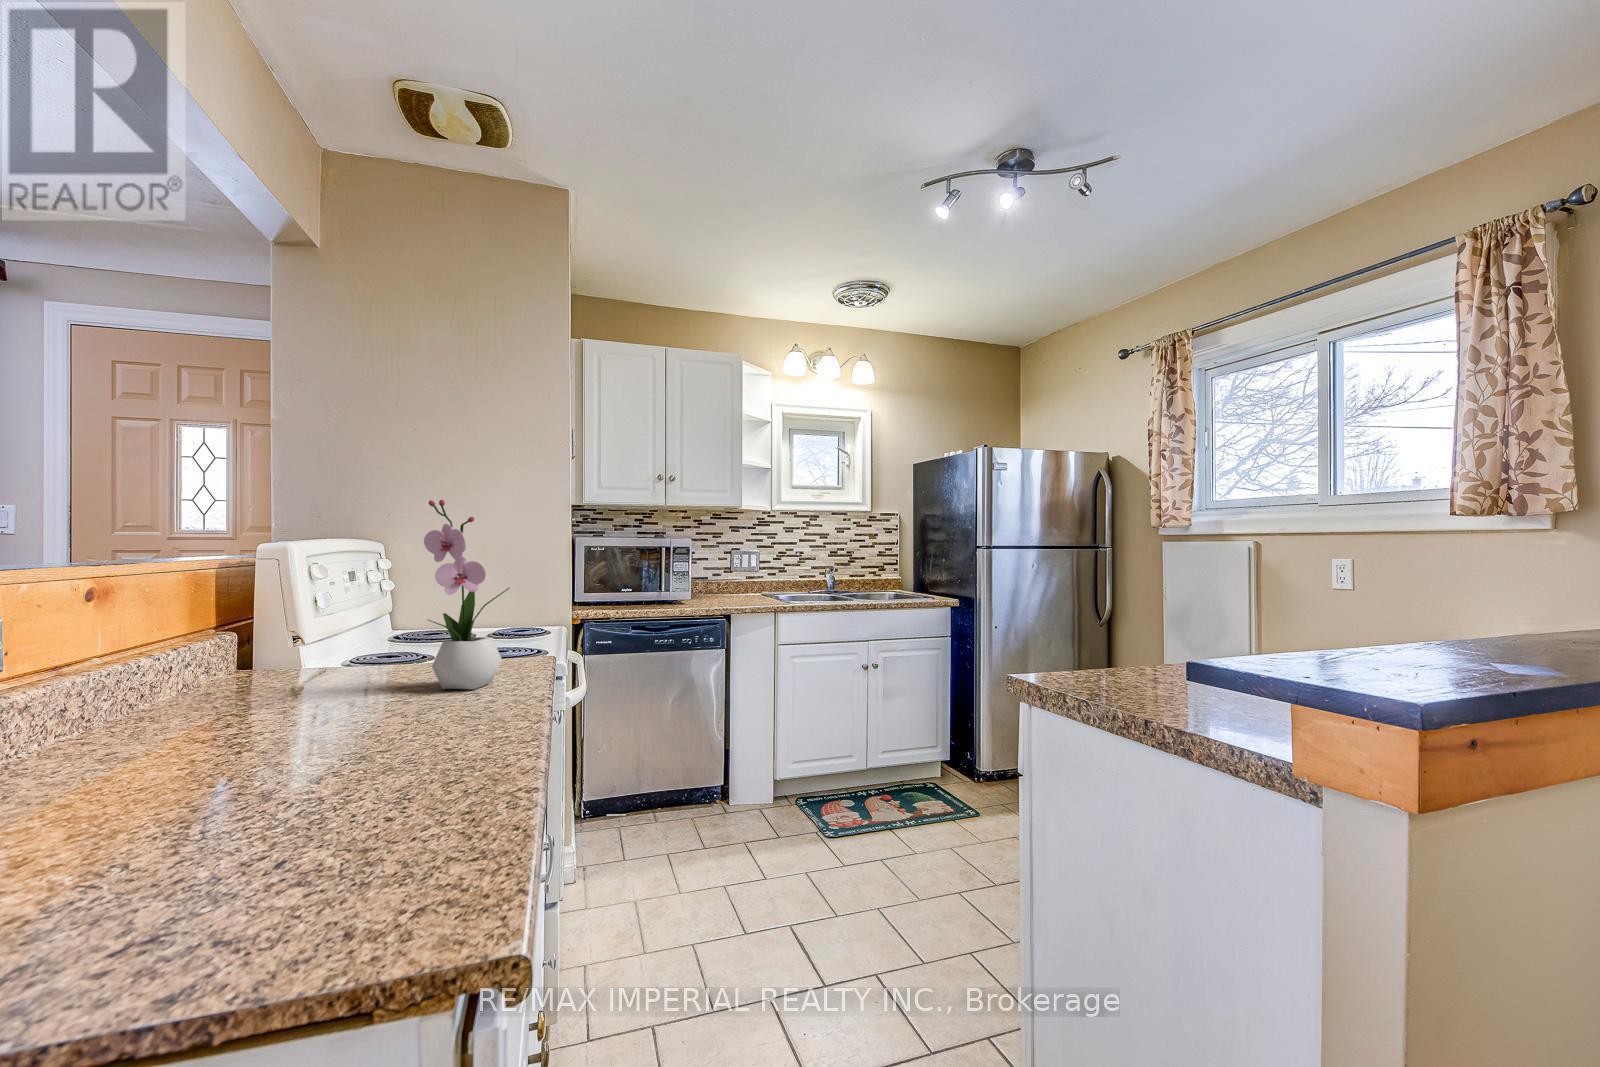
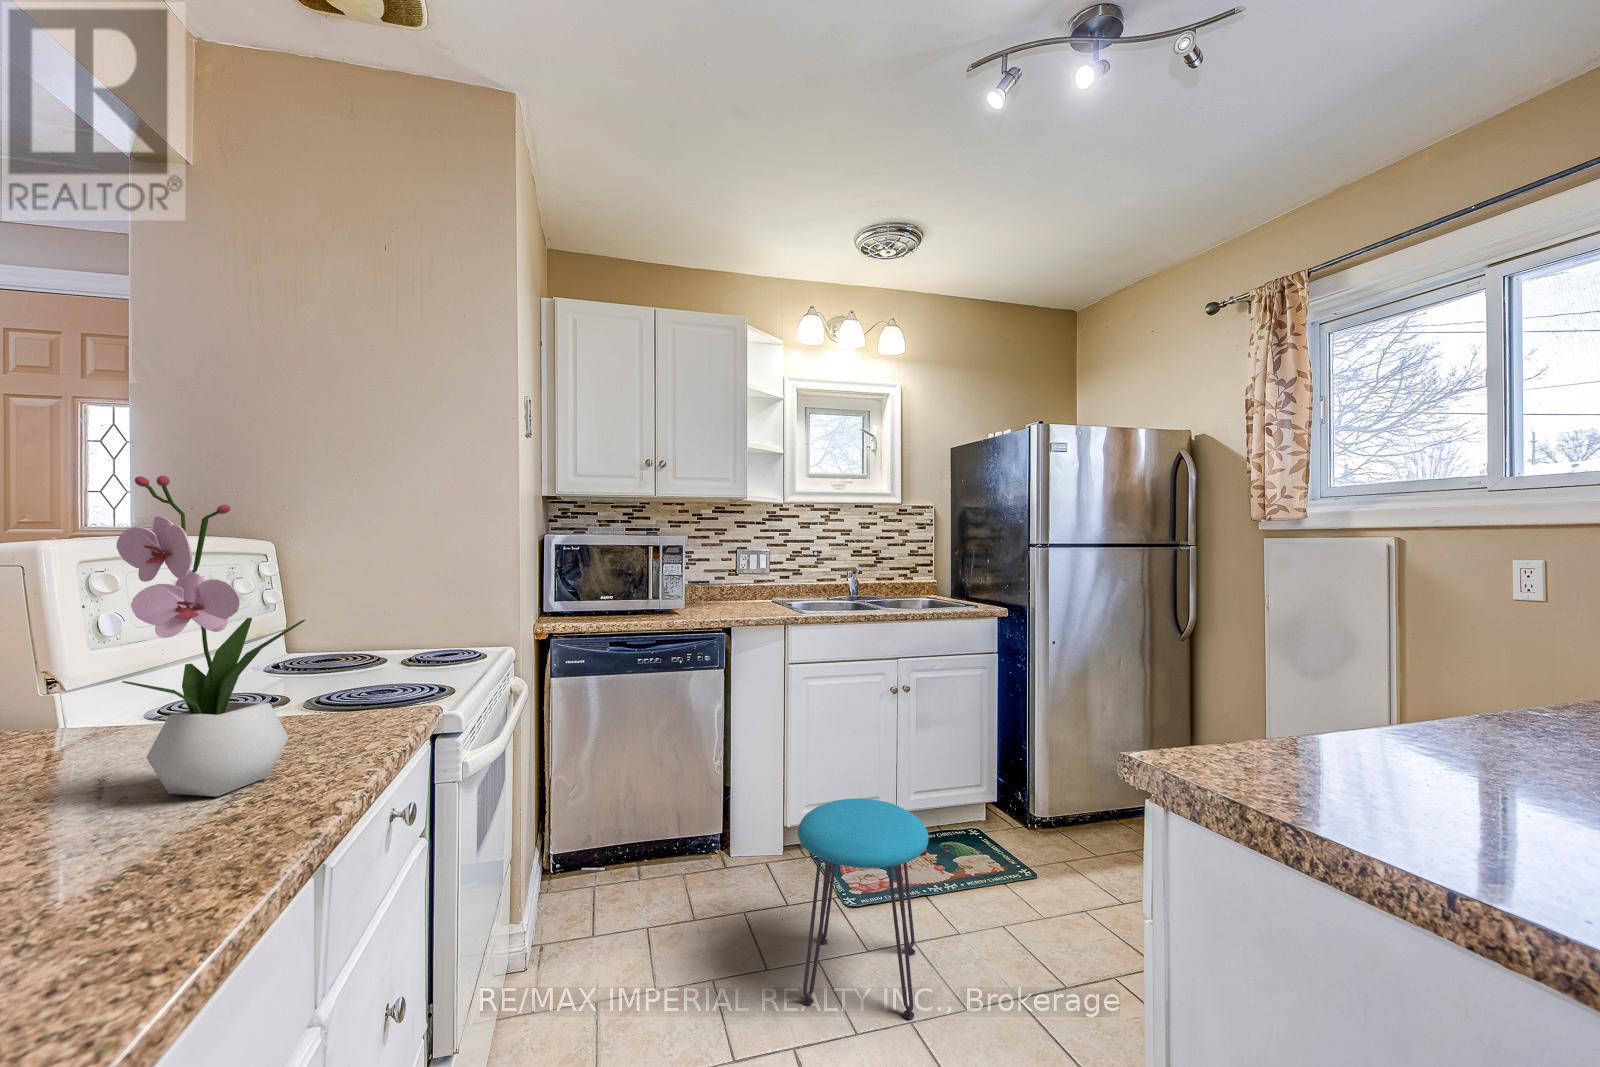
stool: none [792,745,893,903] -> present [798,799,929,1019]

